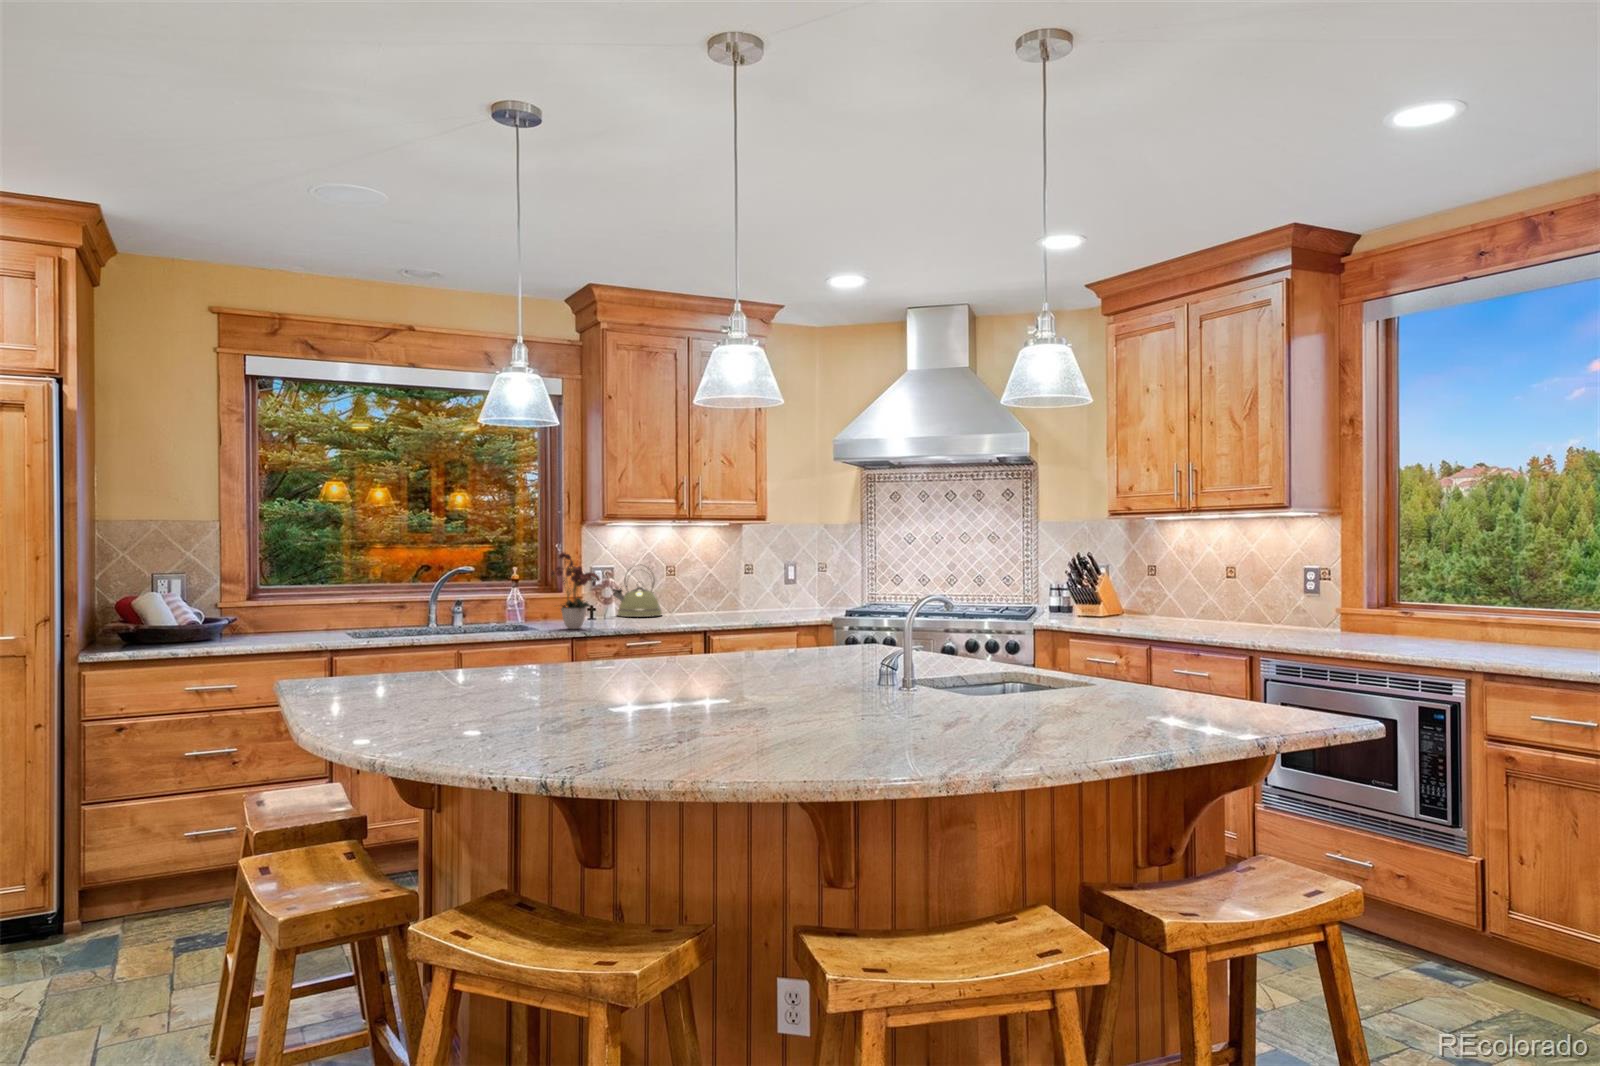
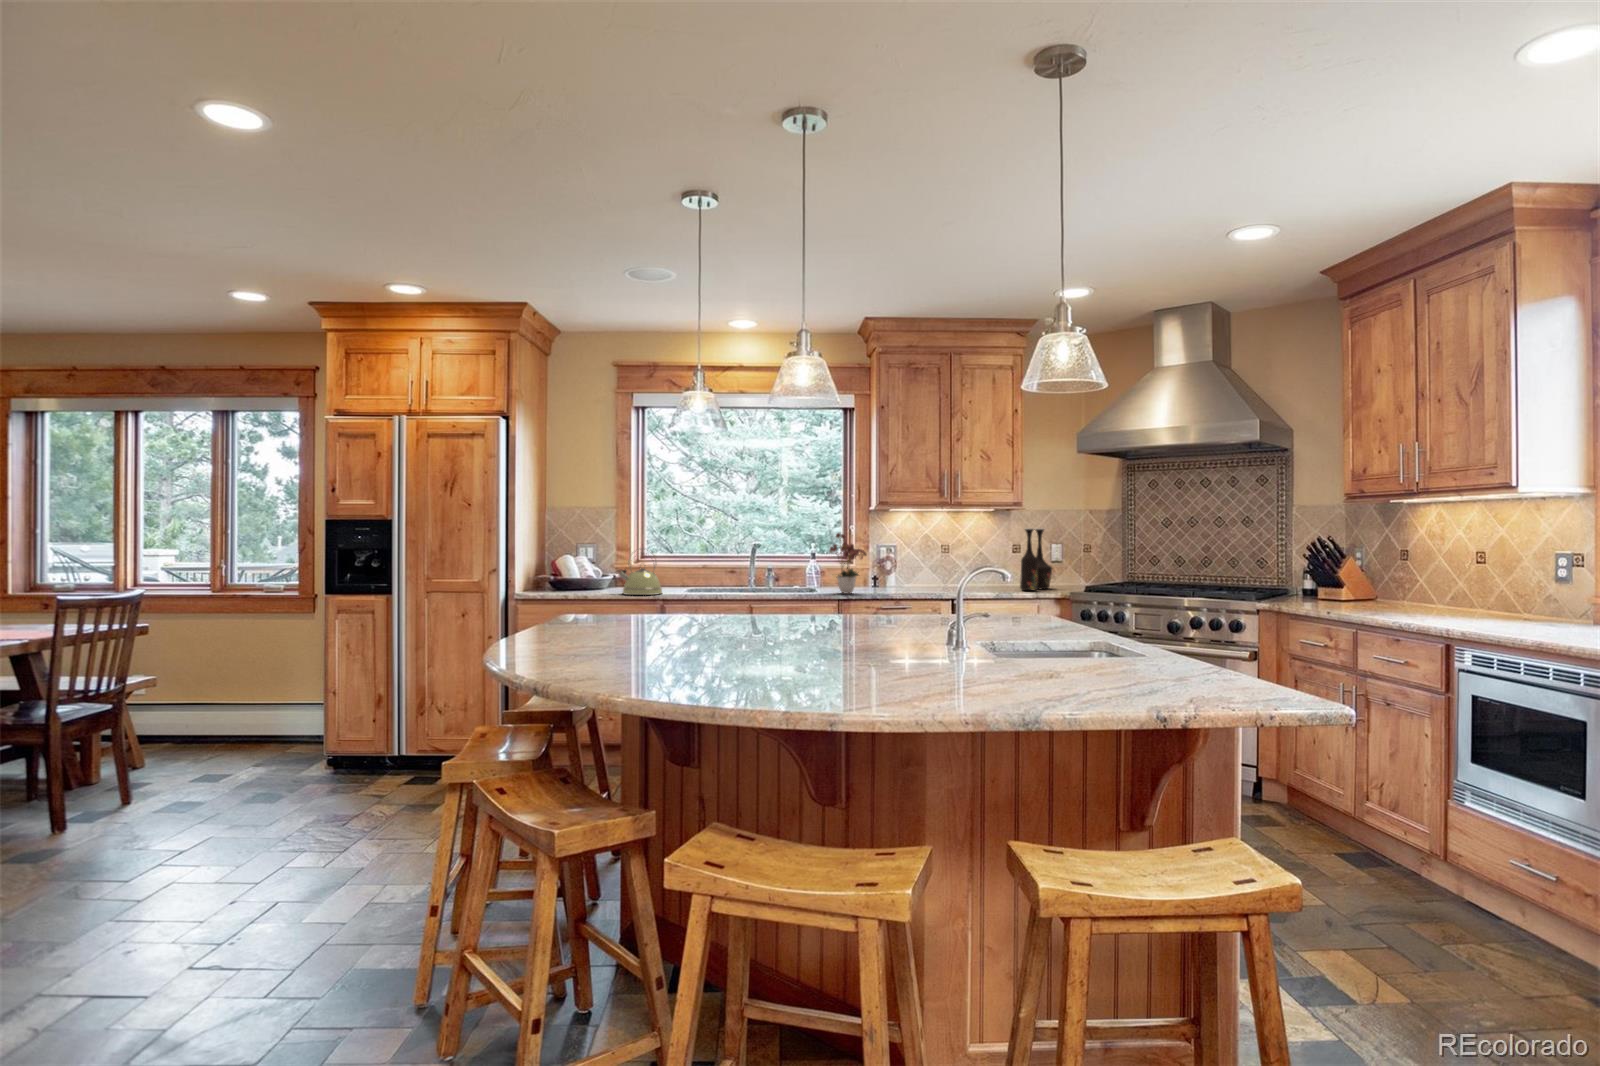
vase: none [768,545,799,617] -> present [1020,528,1052,590]
kettle: present [613,571,662,617] -> present [618,551,662,595]

